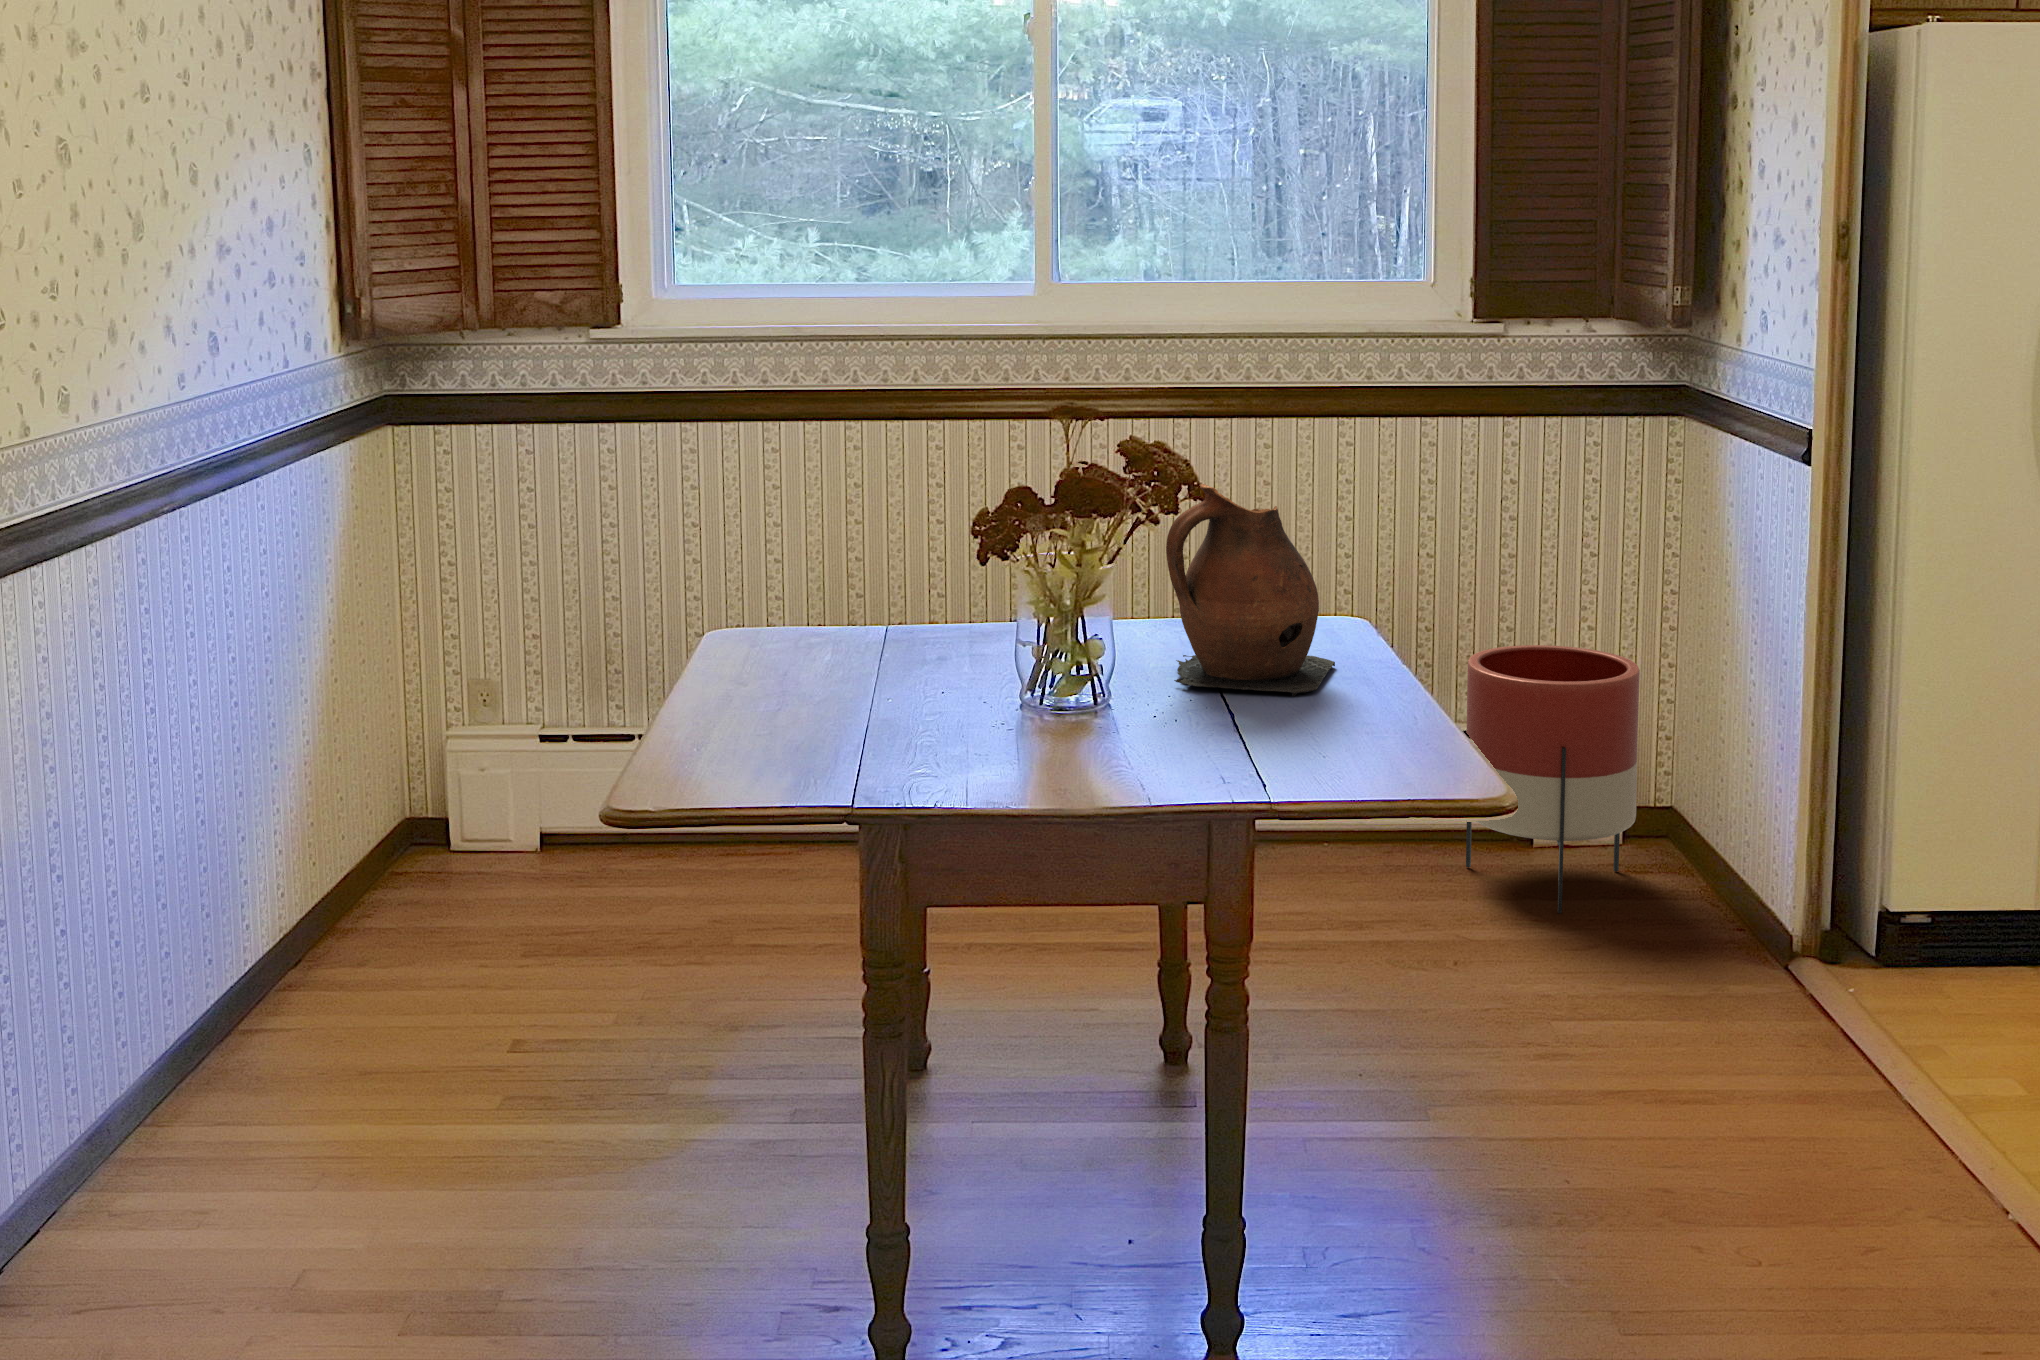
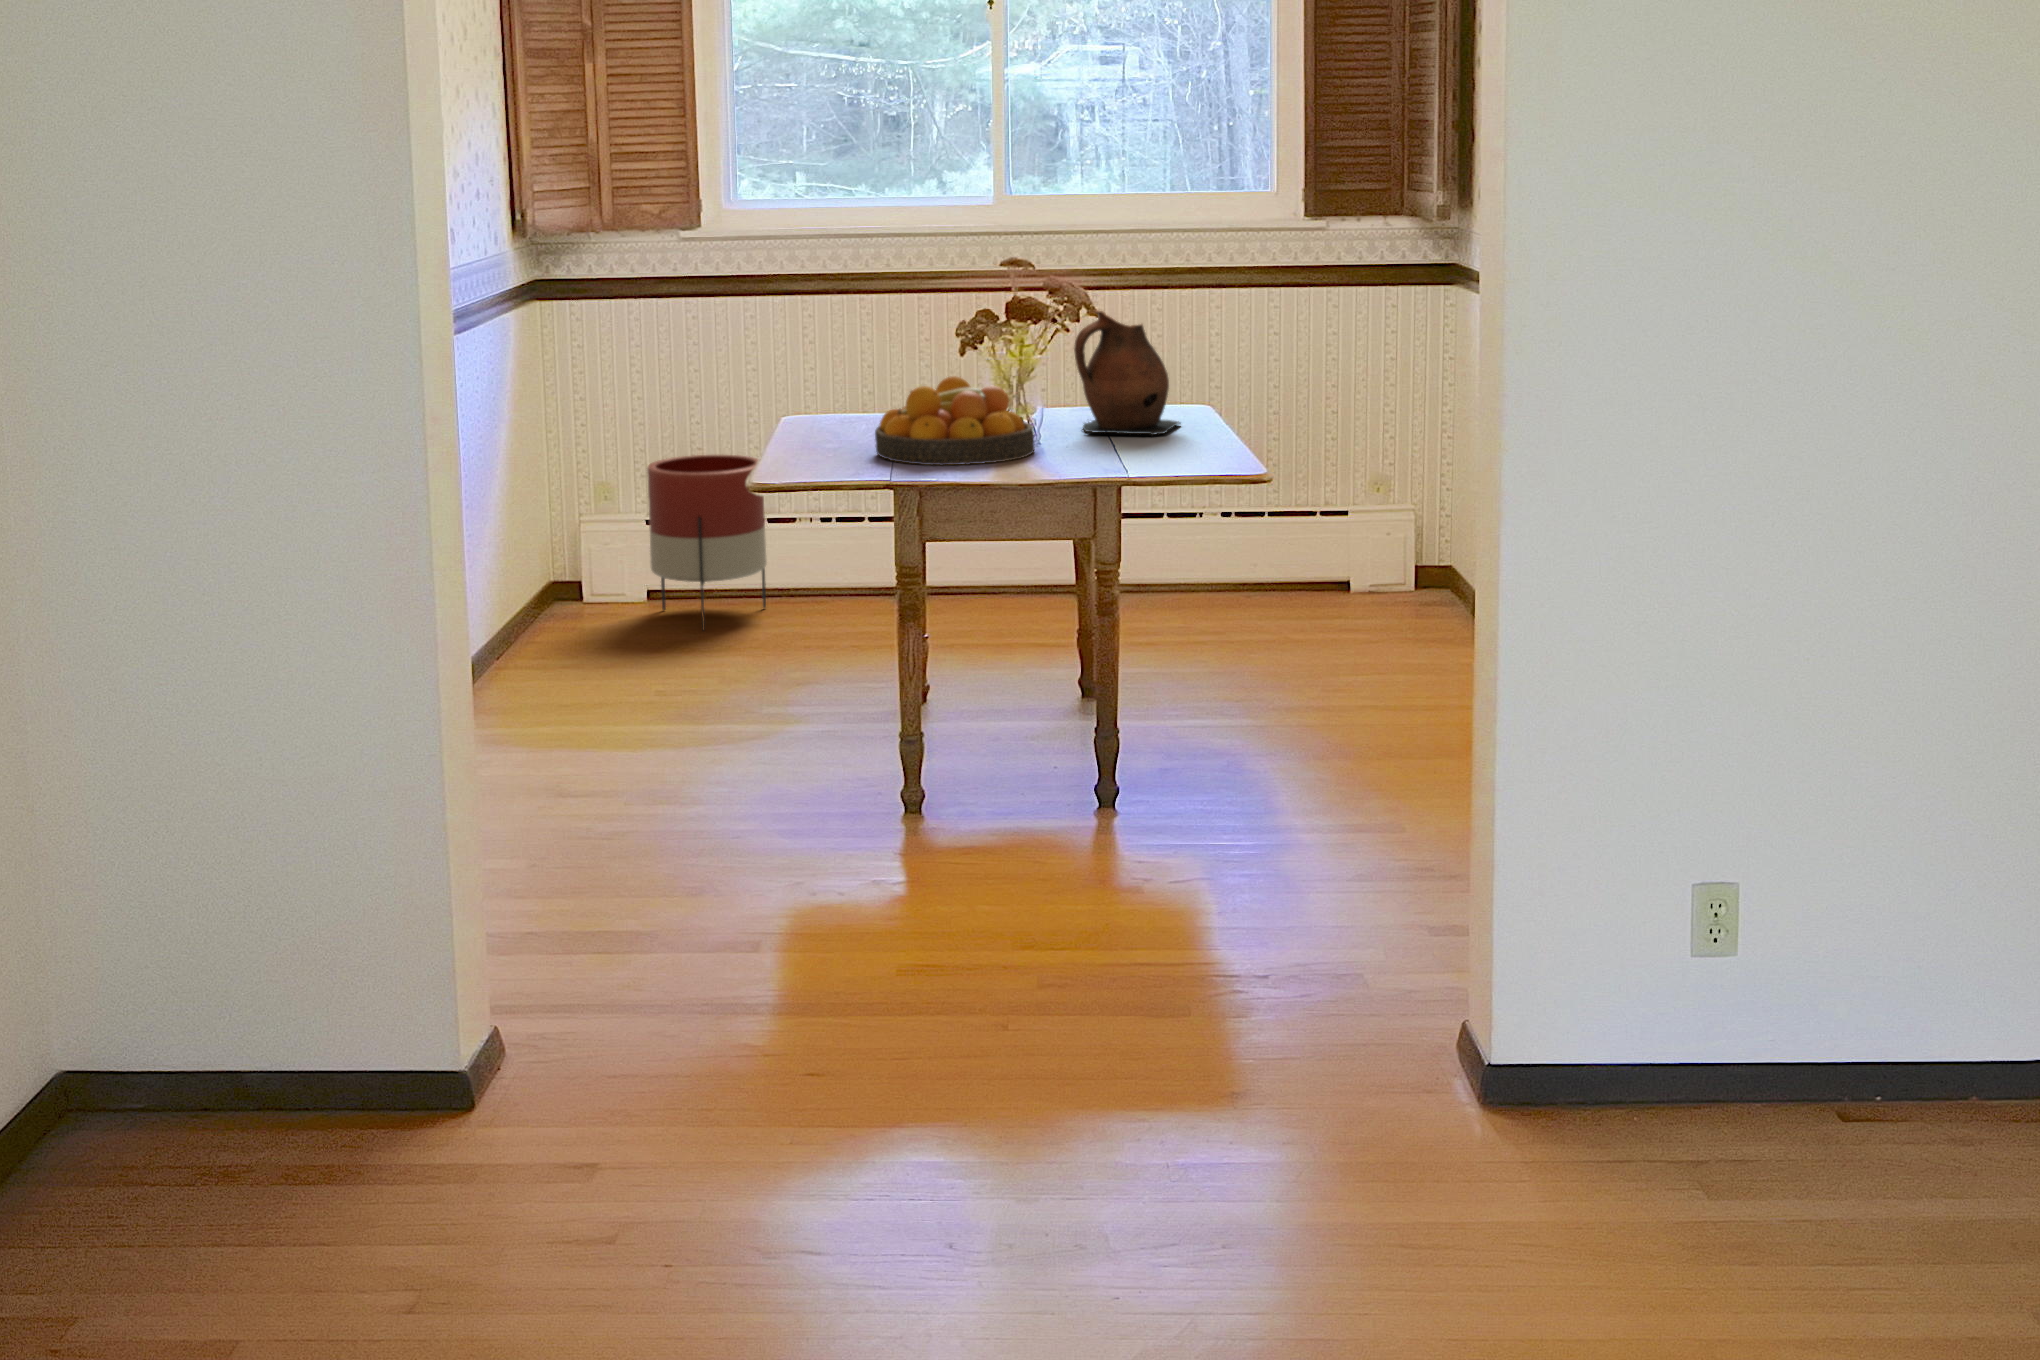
fruit bowl: none [832,601,1103,771] -> present [875,376,1035,465]
planter: present [1466,645,1640,913] -> present [647,455,767,630]

